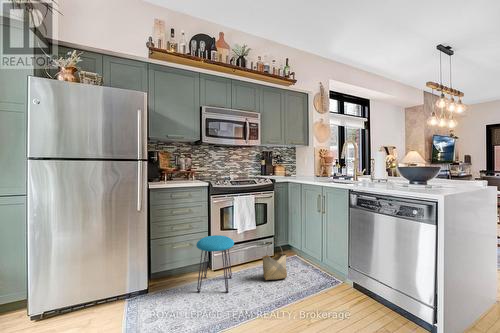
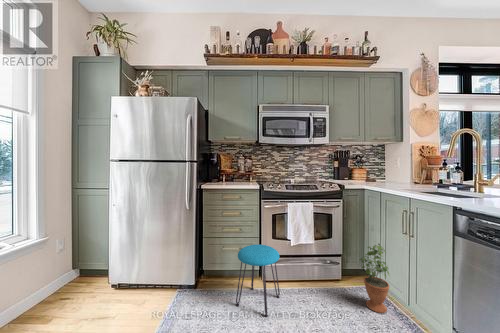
potted plant: none [289,220,309,270] -> present [359,244,389,313]
woven basket: present [262,253,287,280] -> none [315,264,350,319]

